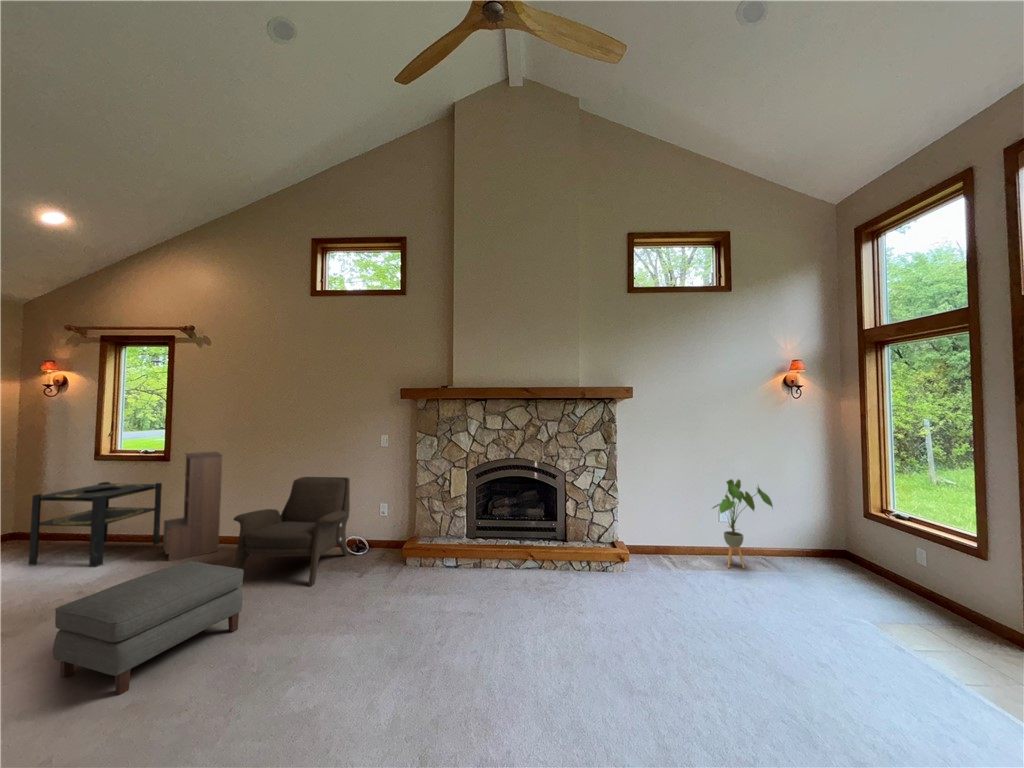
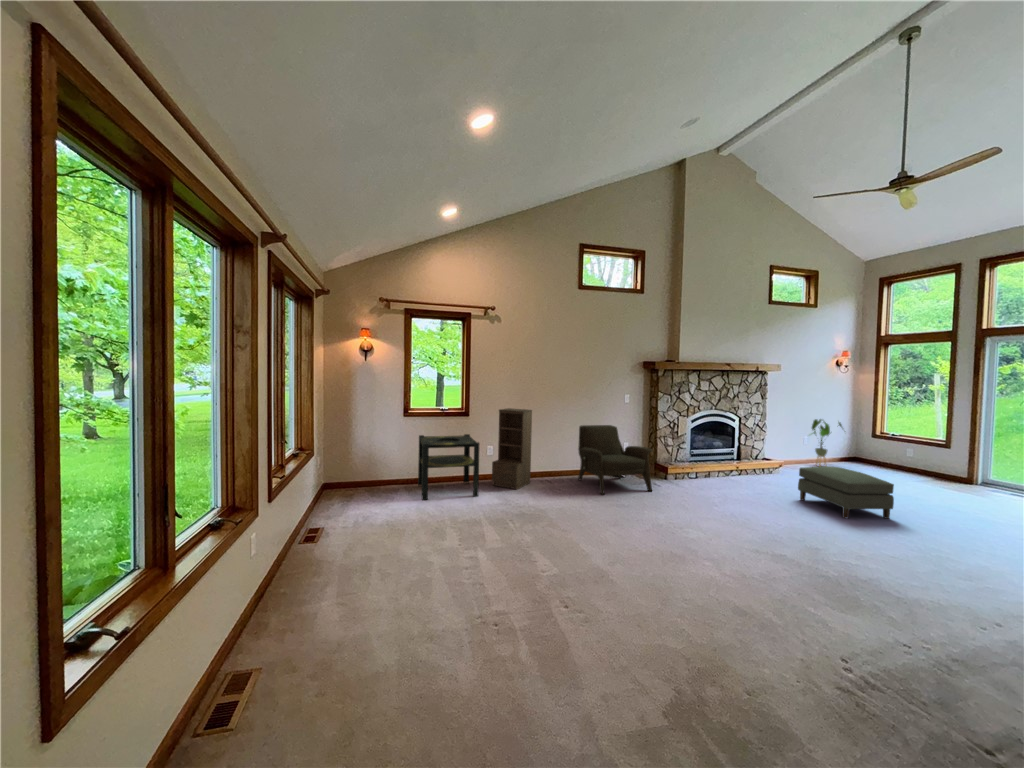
ottoman: present [53,561,244,695] -> present [798,466,894,519]

